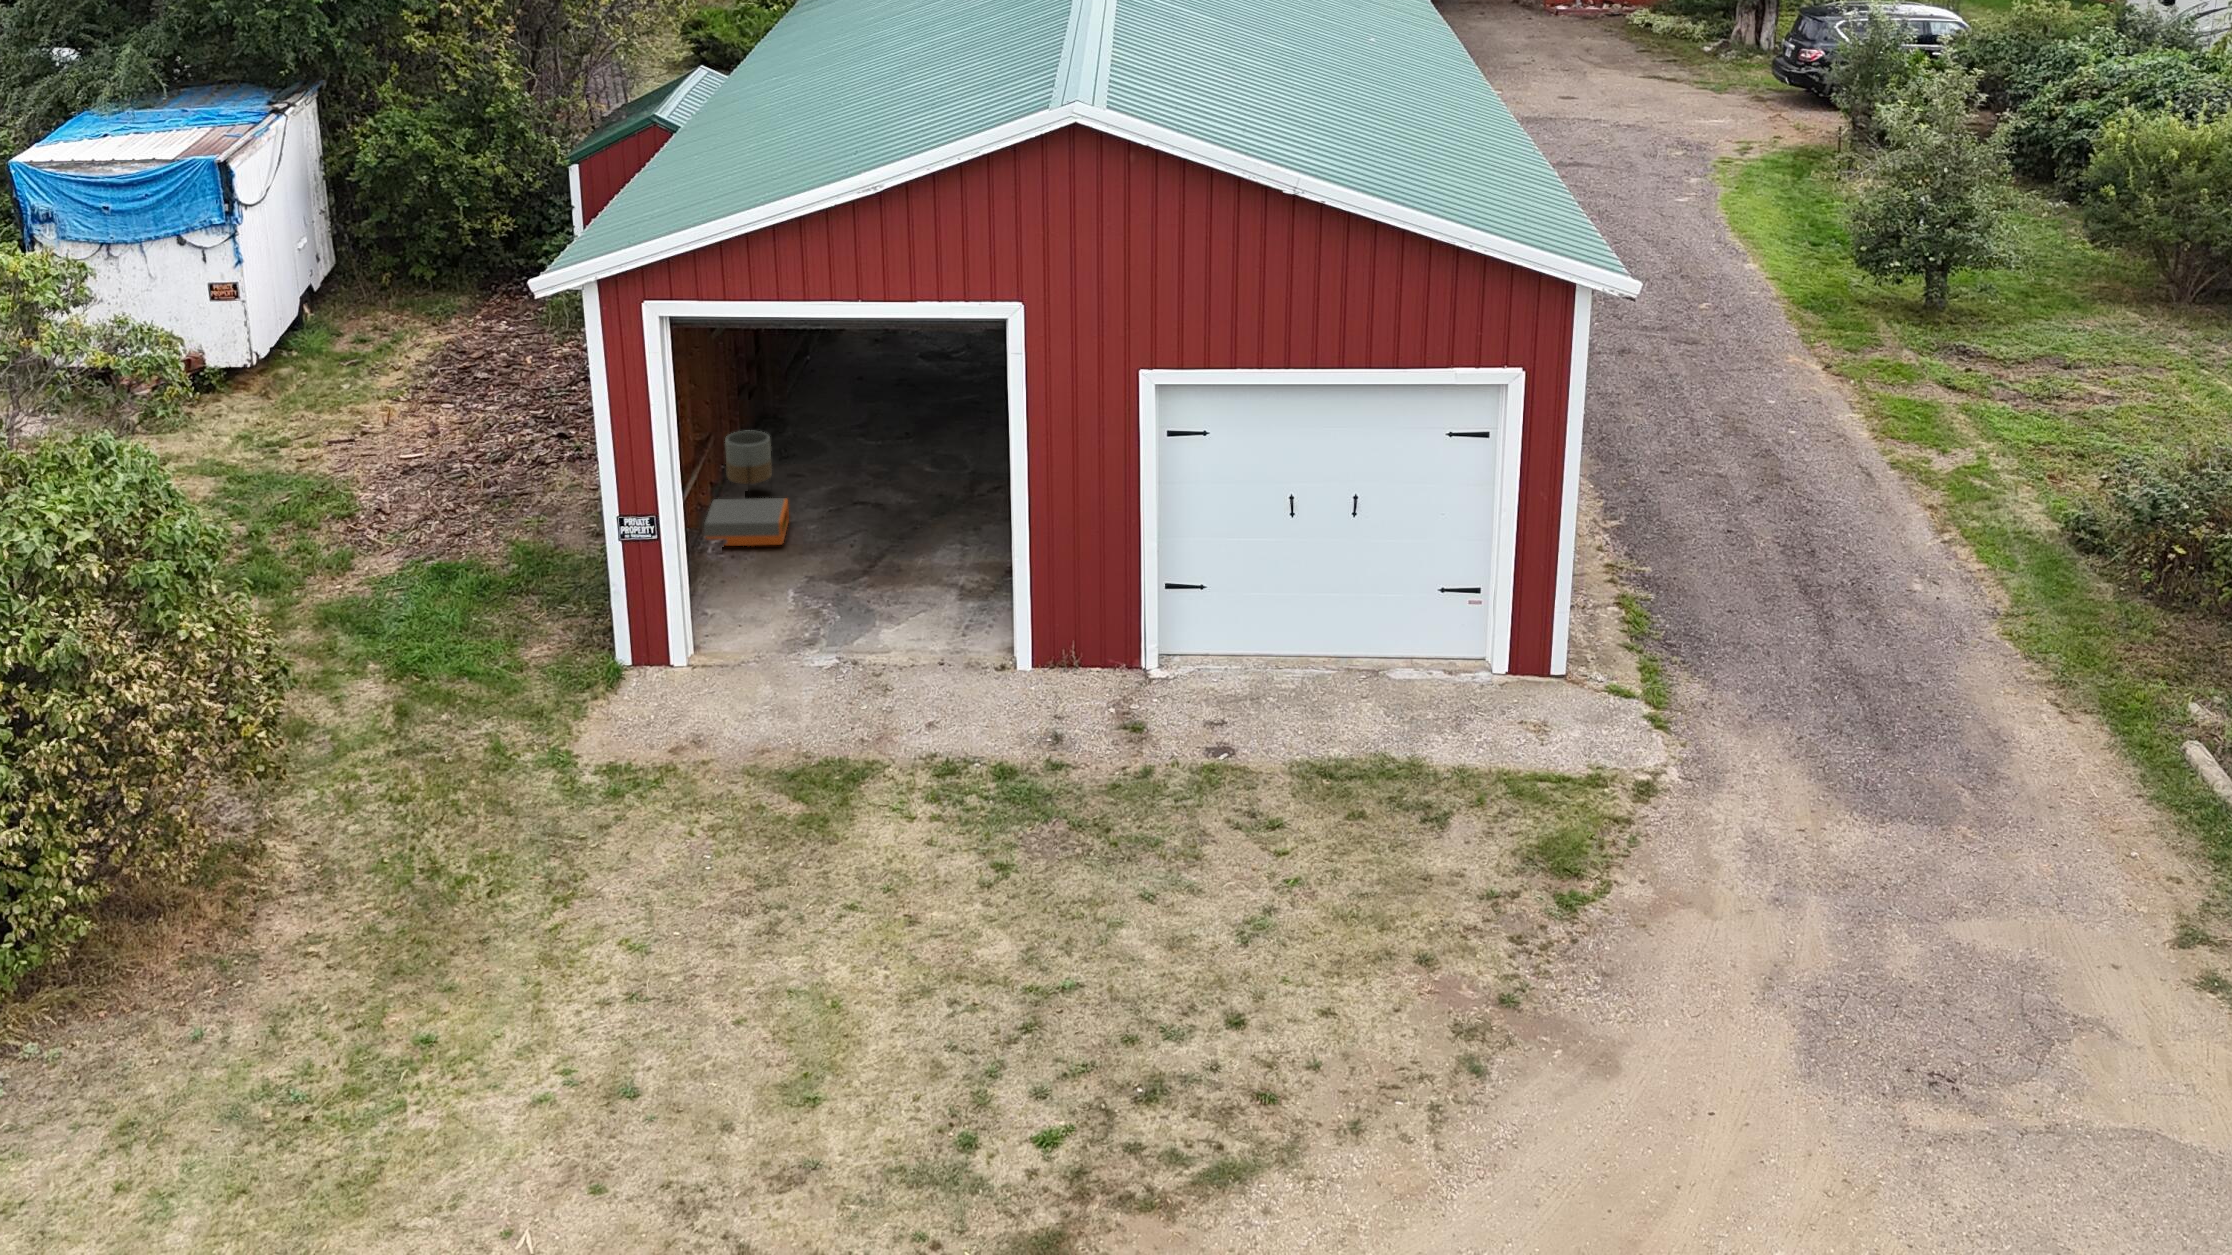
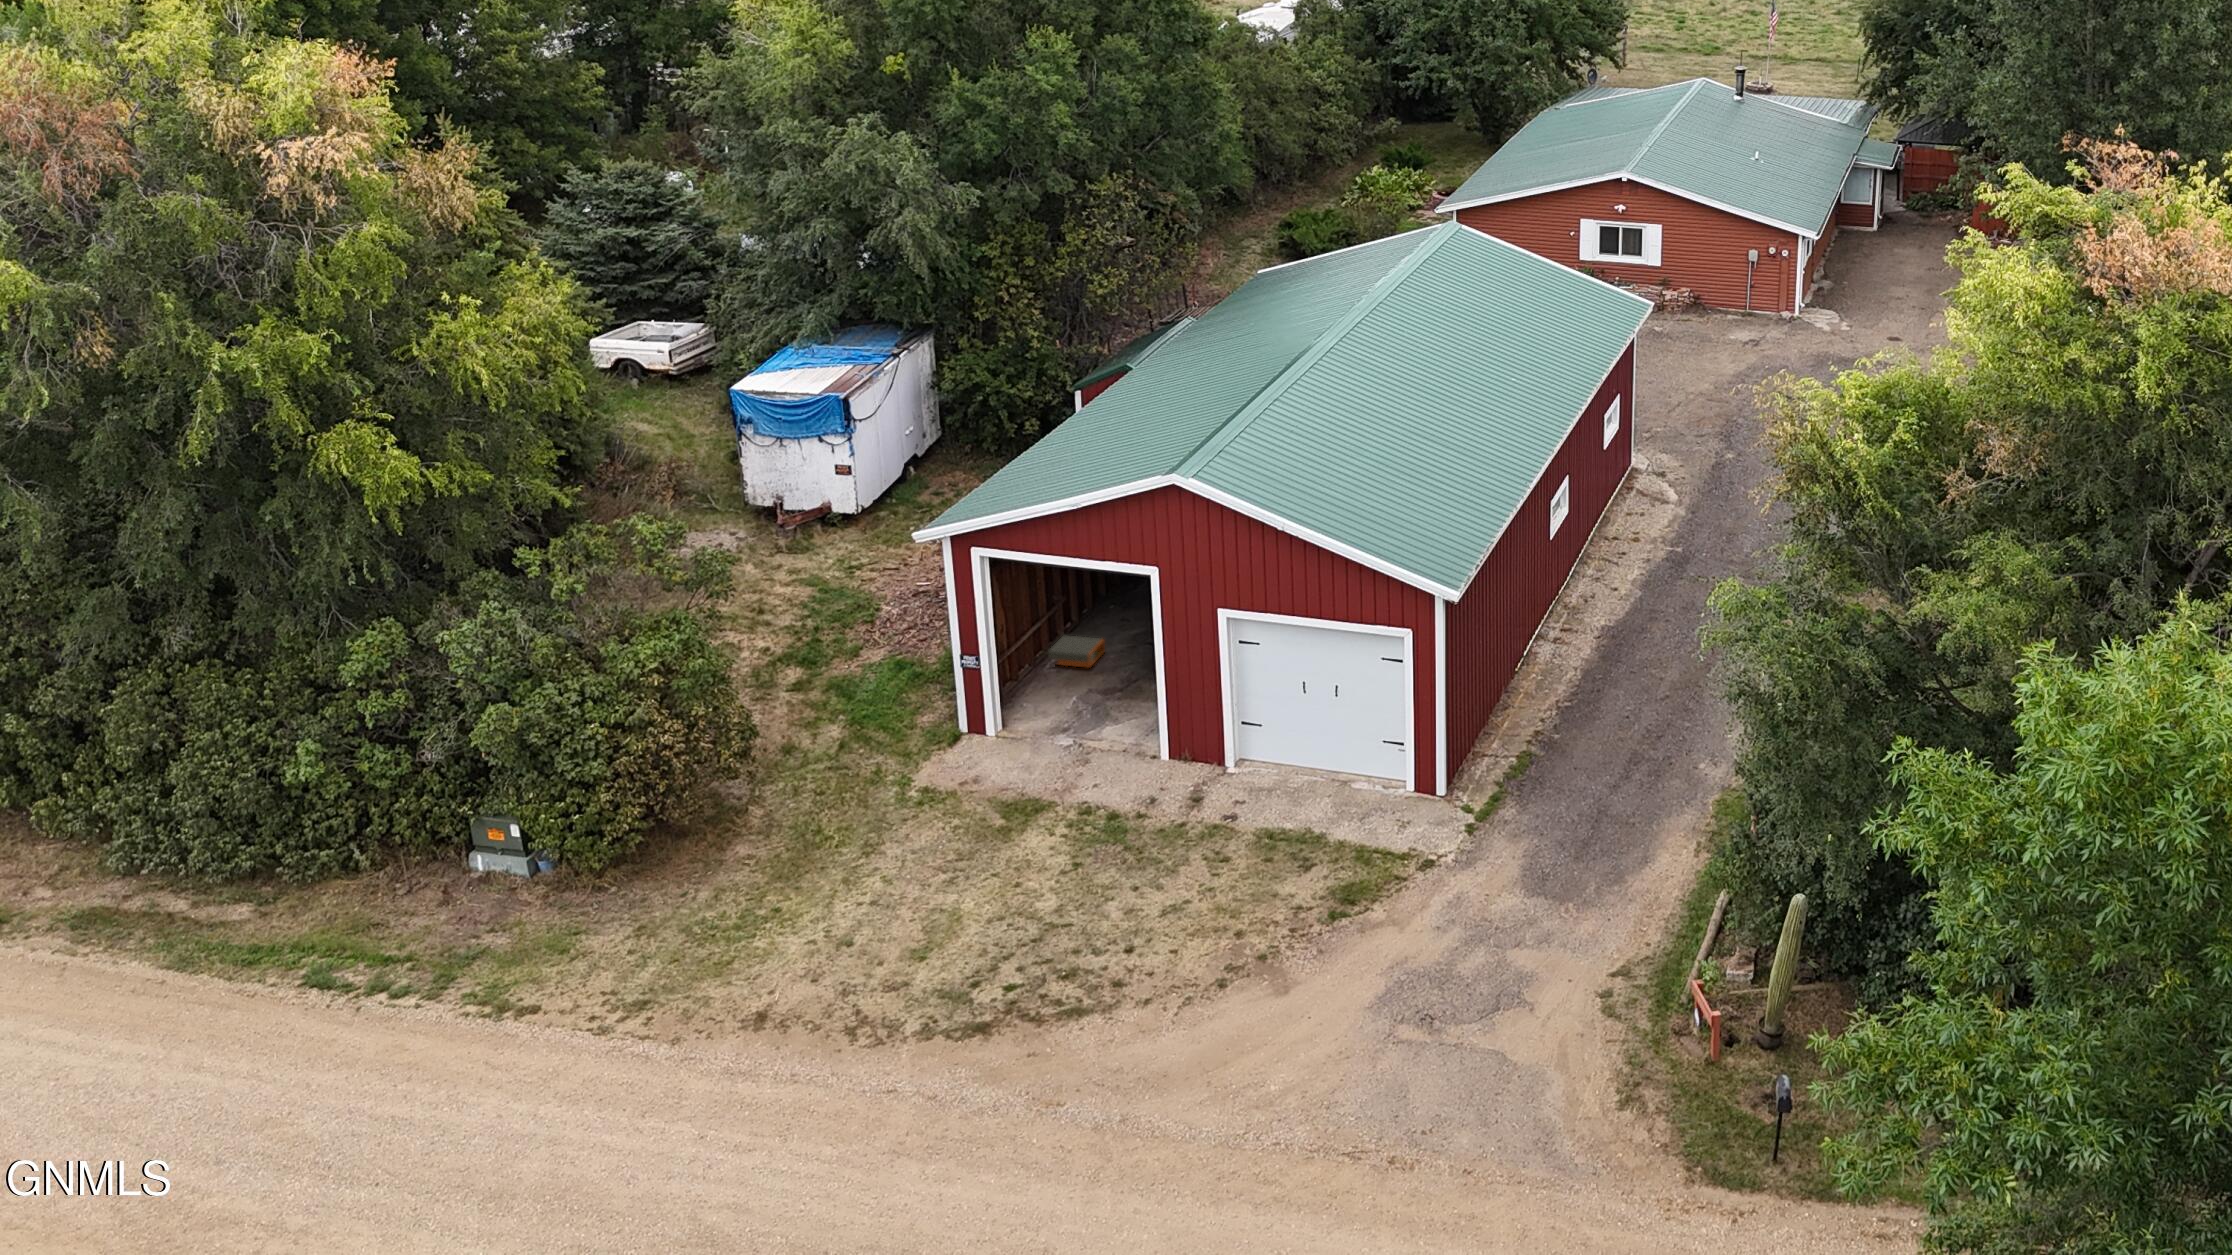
planter: present [725,430,772,485] -> none [1079,594,1108,639]

